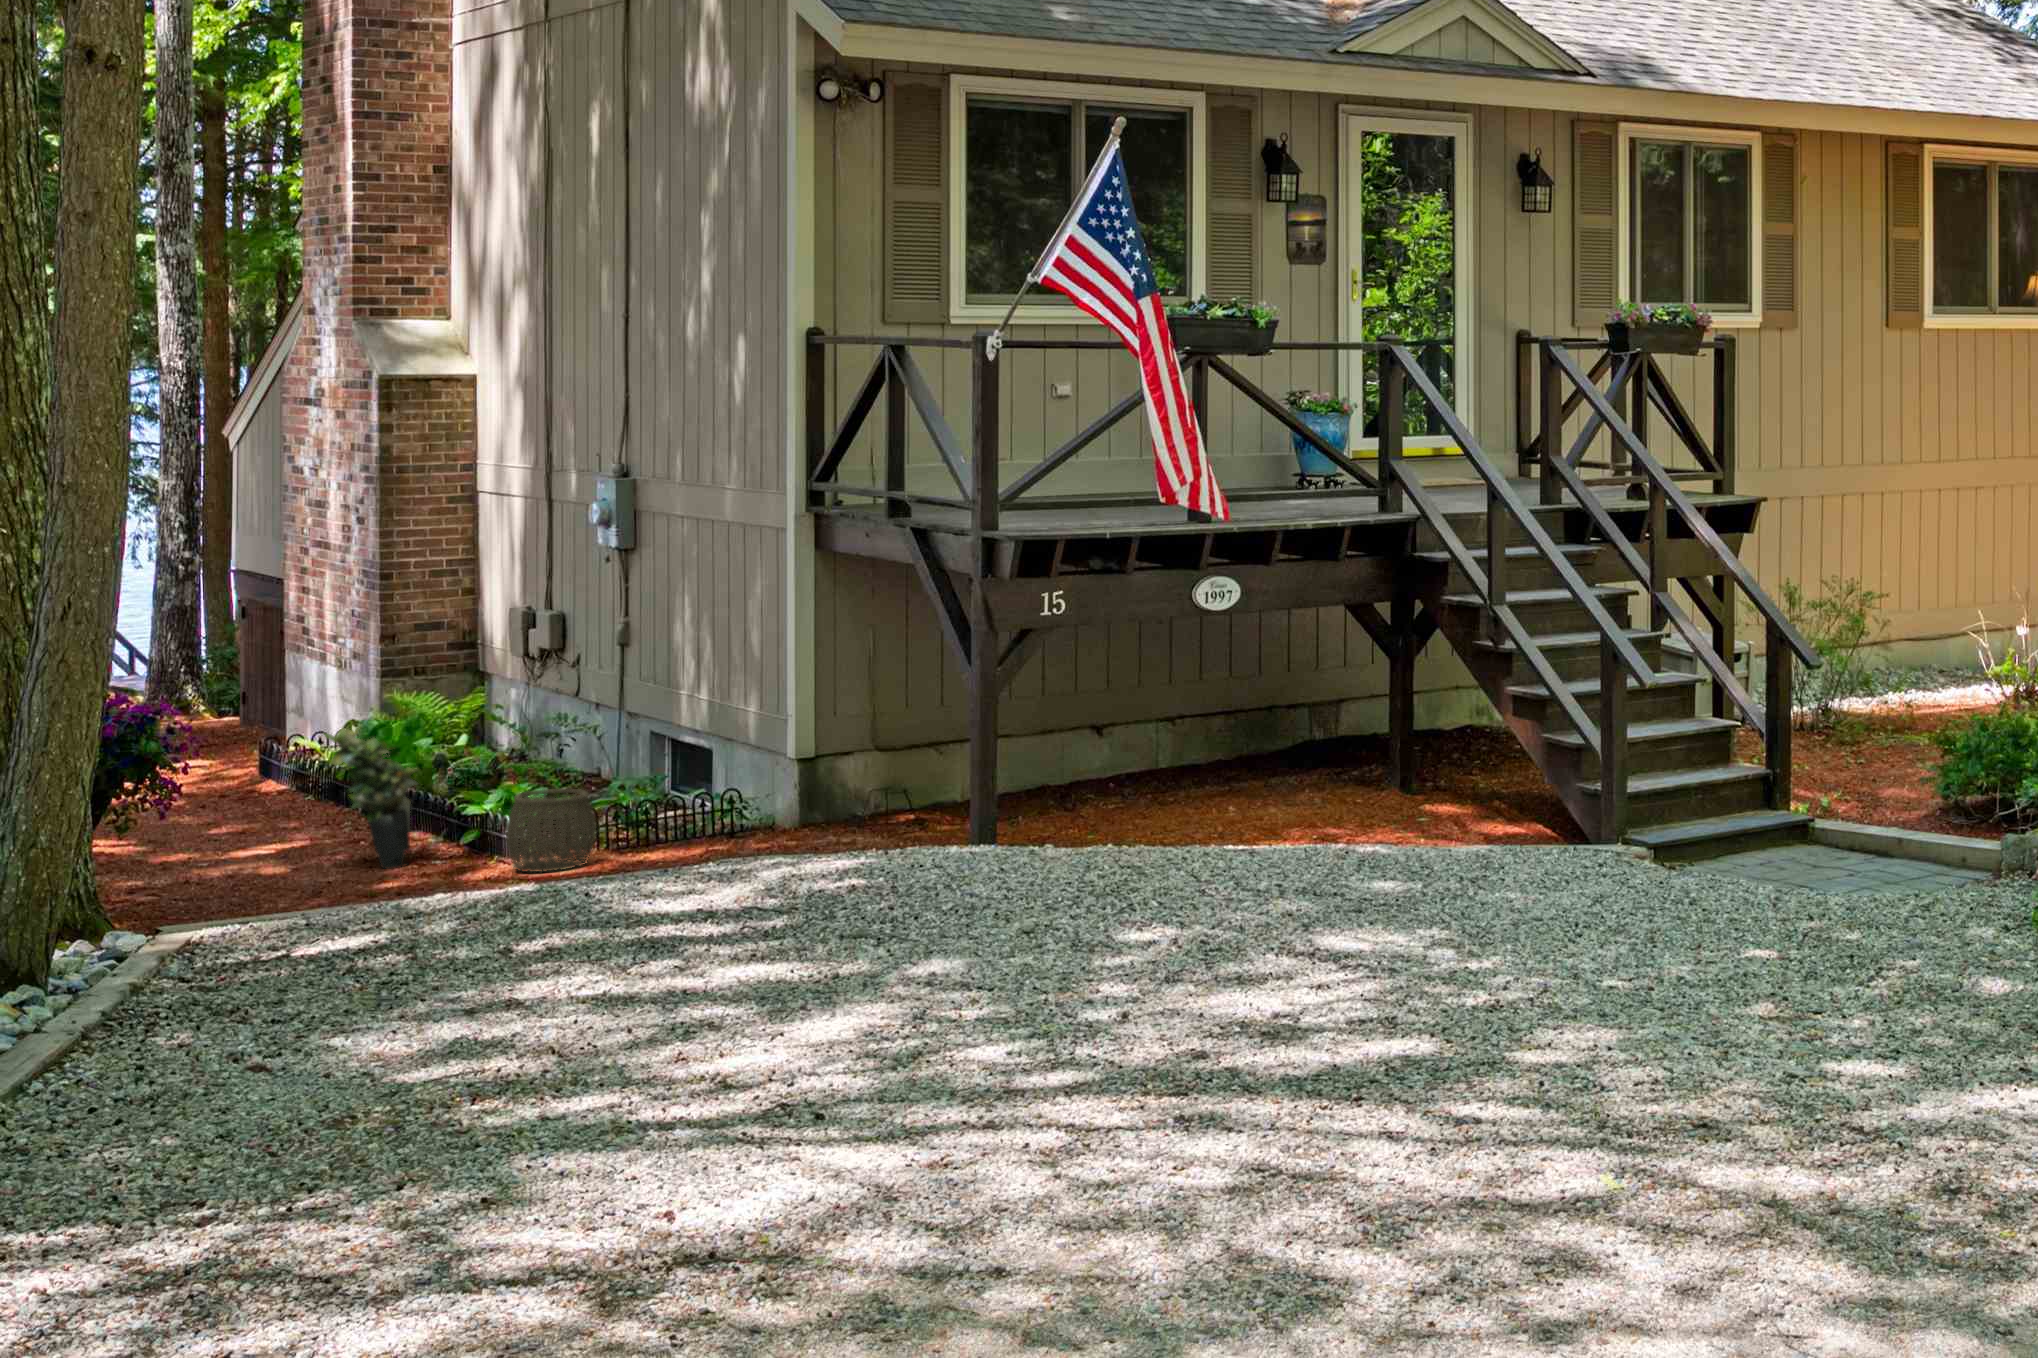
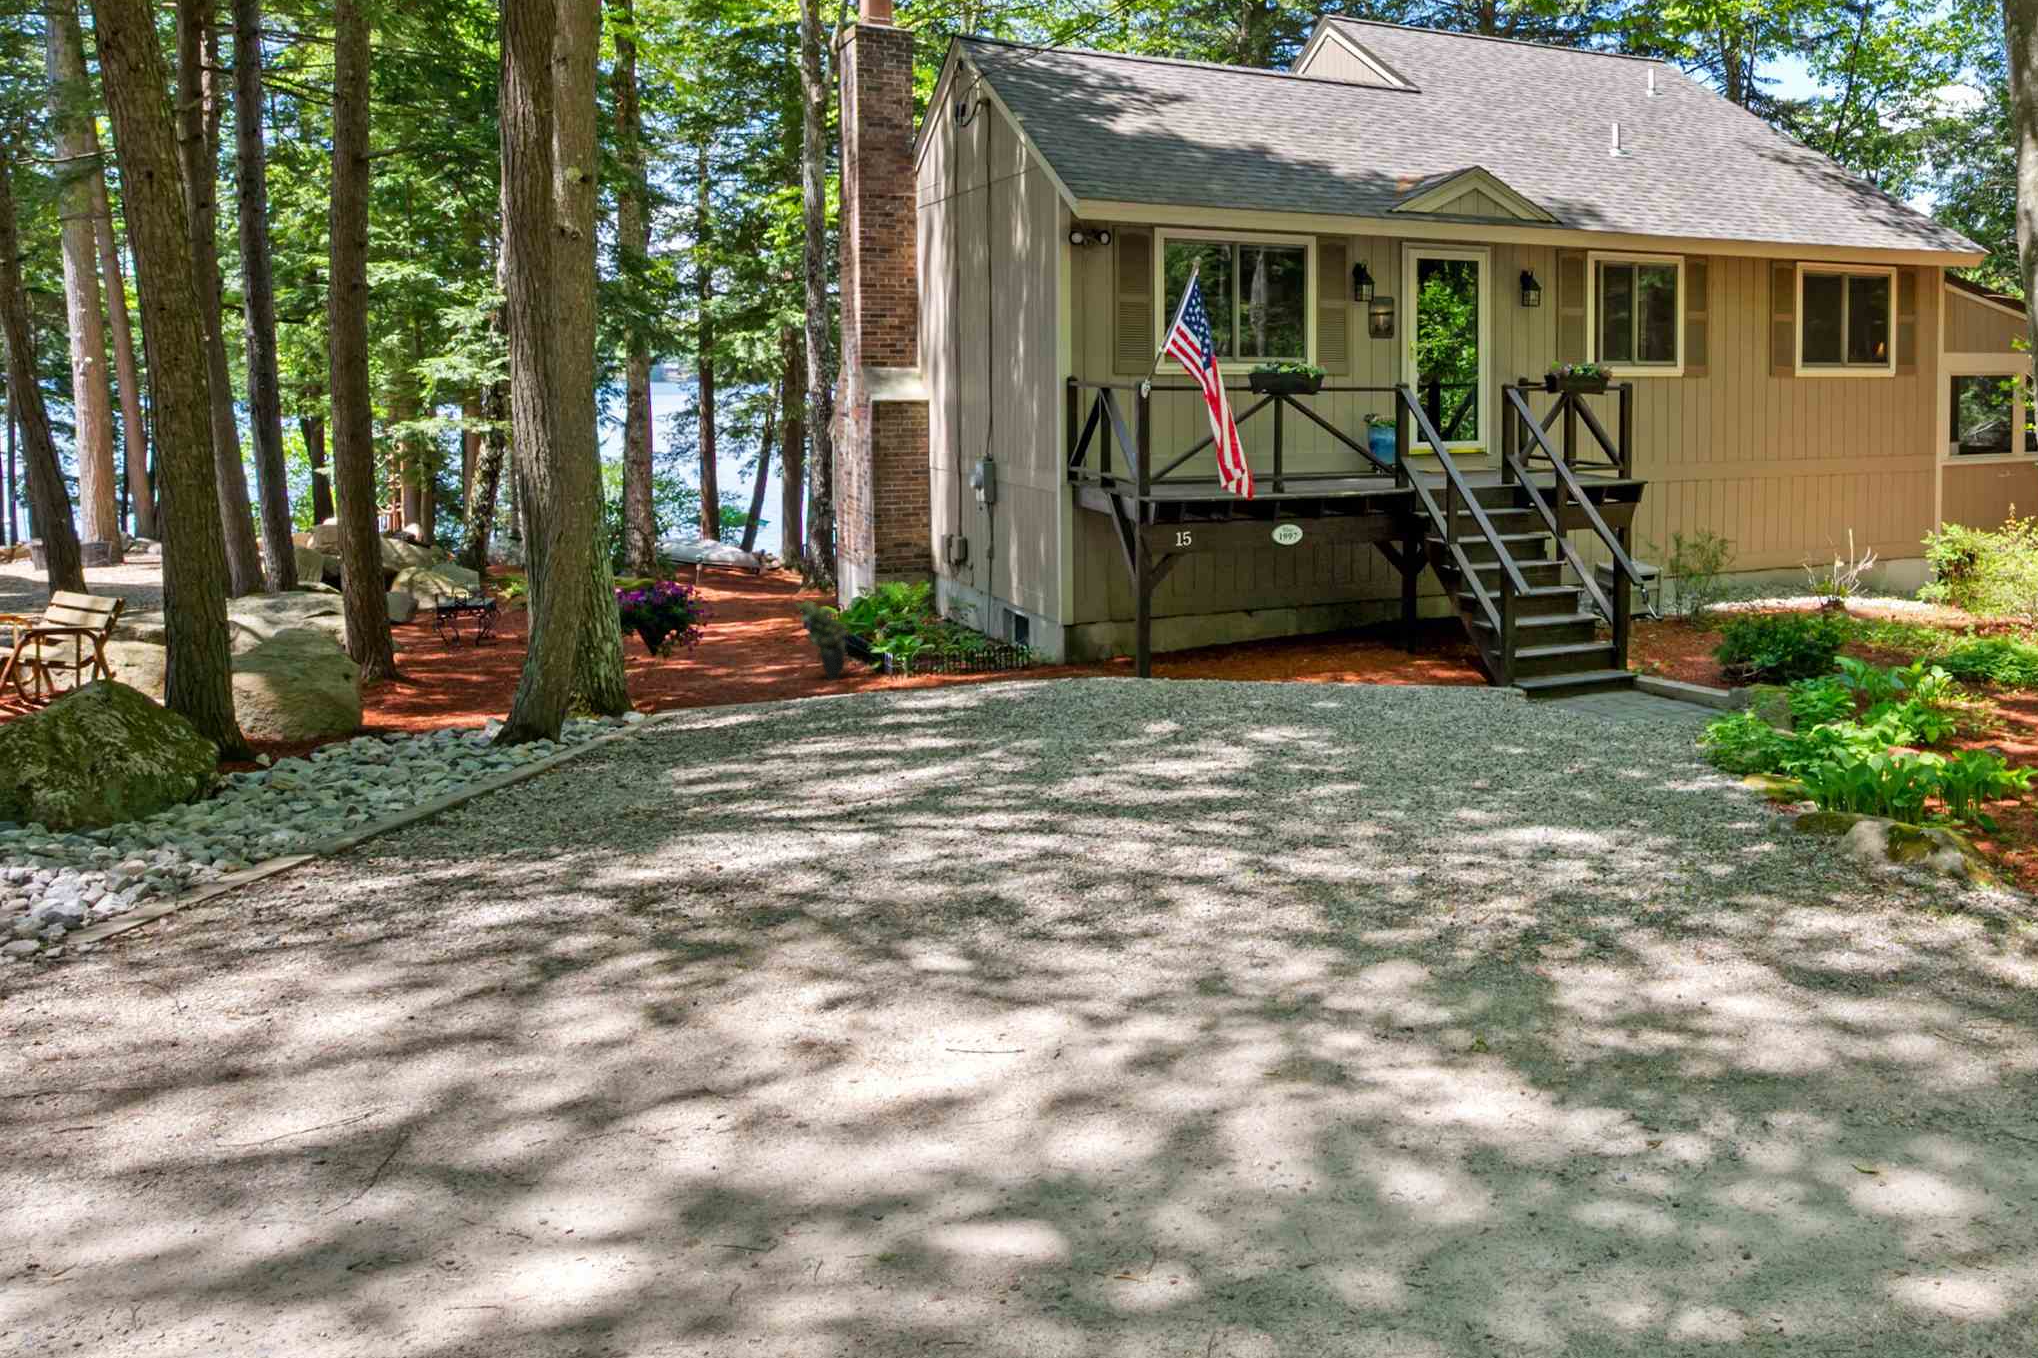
woven basket: present [506,789,596,873] -> none [885,638,937,685]

